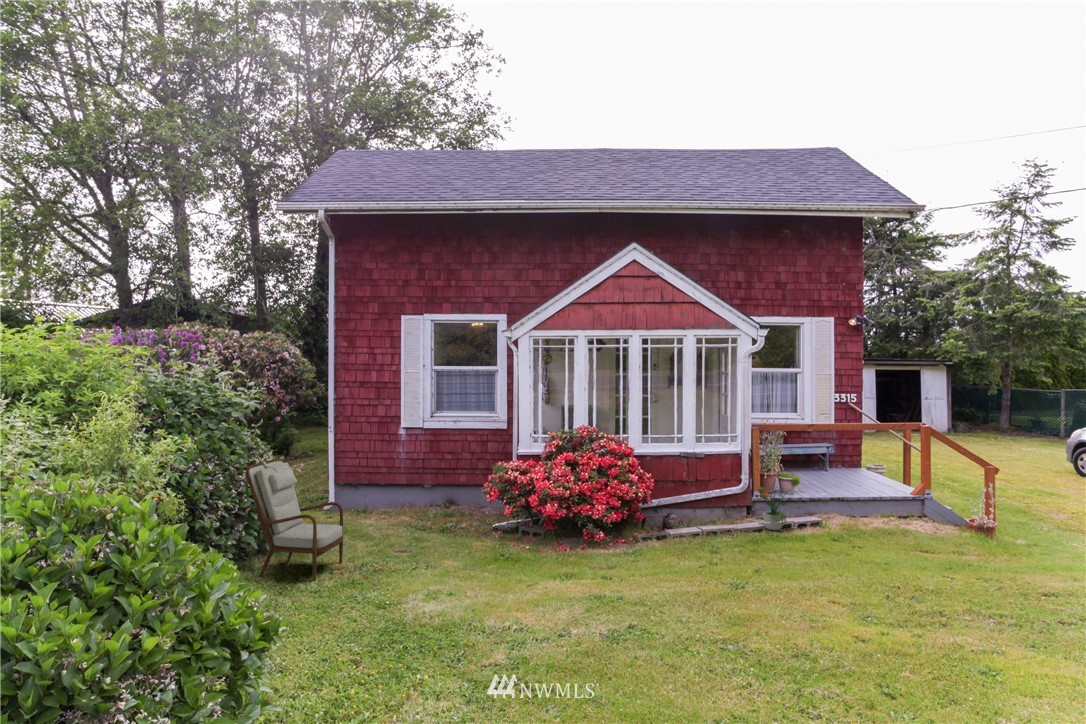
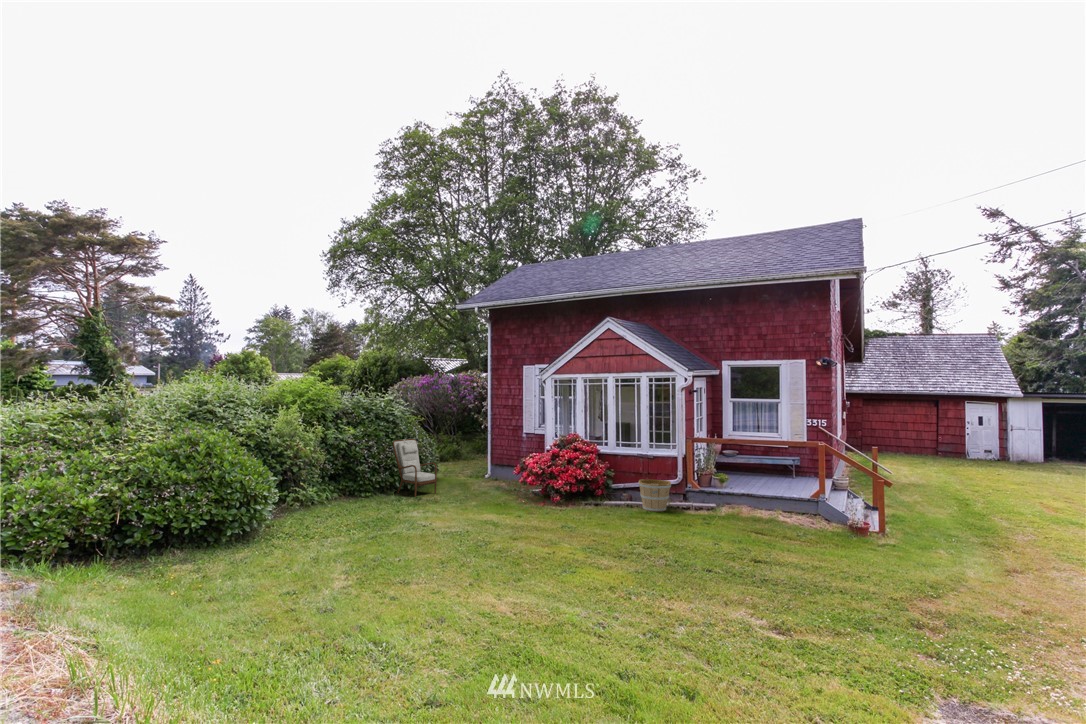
potted plant: present [758,487,793,530] -> none [685,474,720,512]
wooden bucket: none [695,488,746,539] -> present [639,479,671,512]

